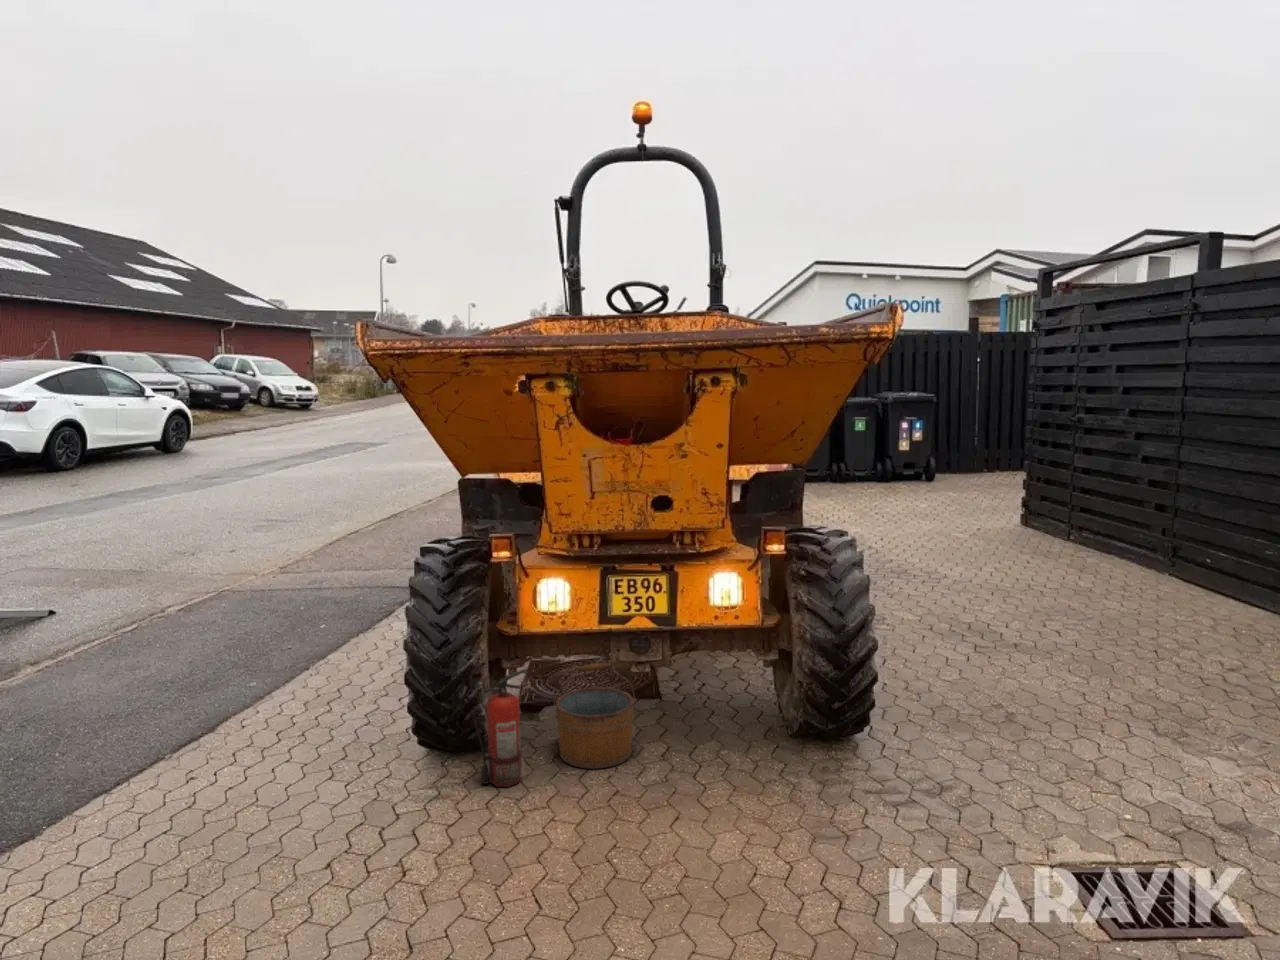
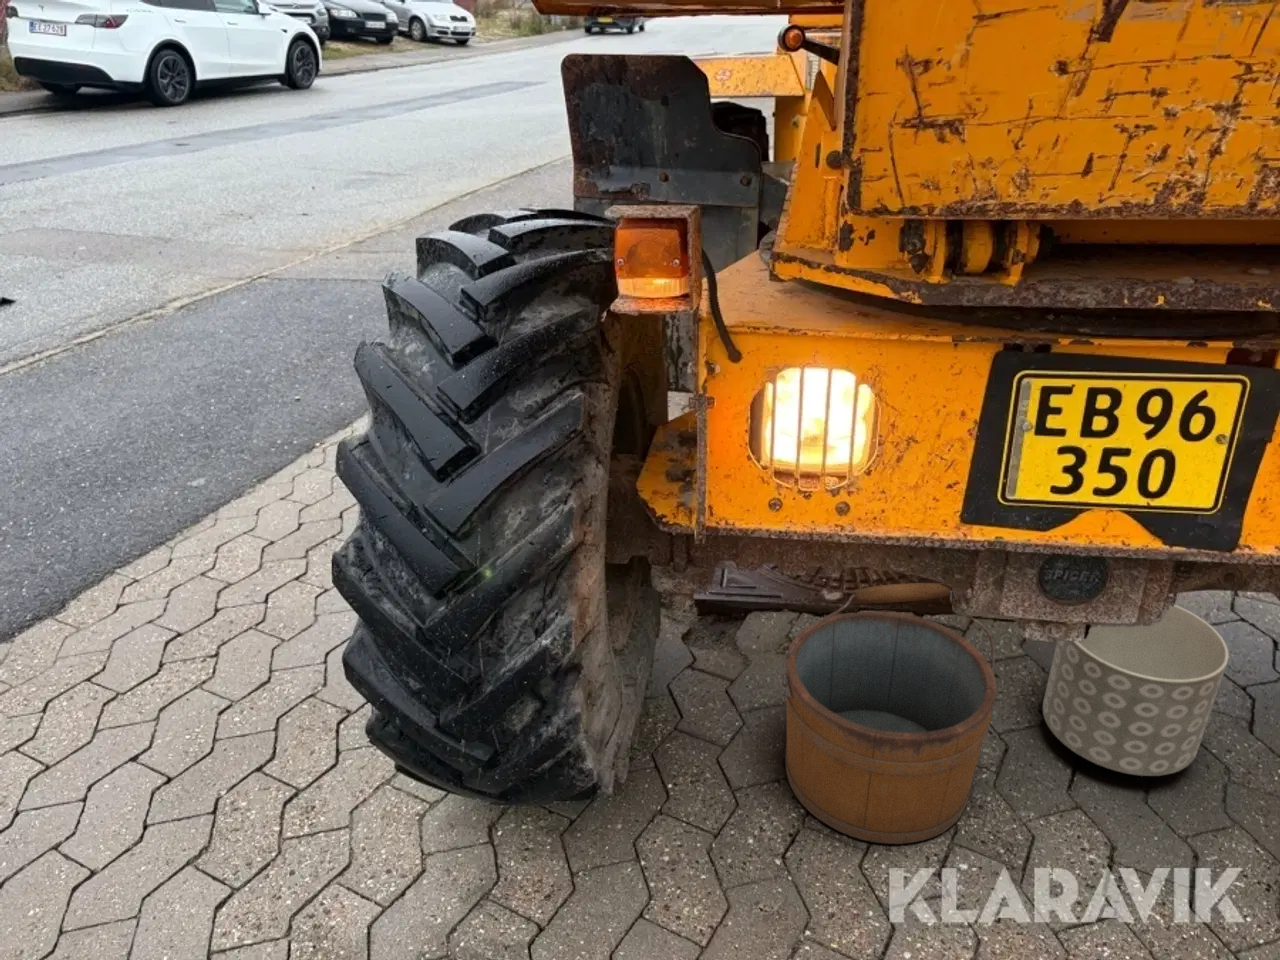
fire extinguisher: present [473,669,525,787] -> none [561,614,714,887]
planter: none [663,675,720,741] -> present [1043,605,1229,776]

